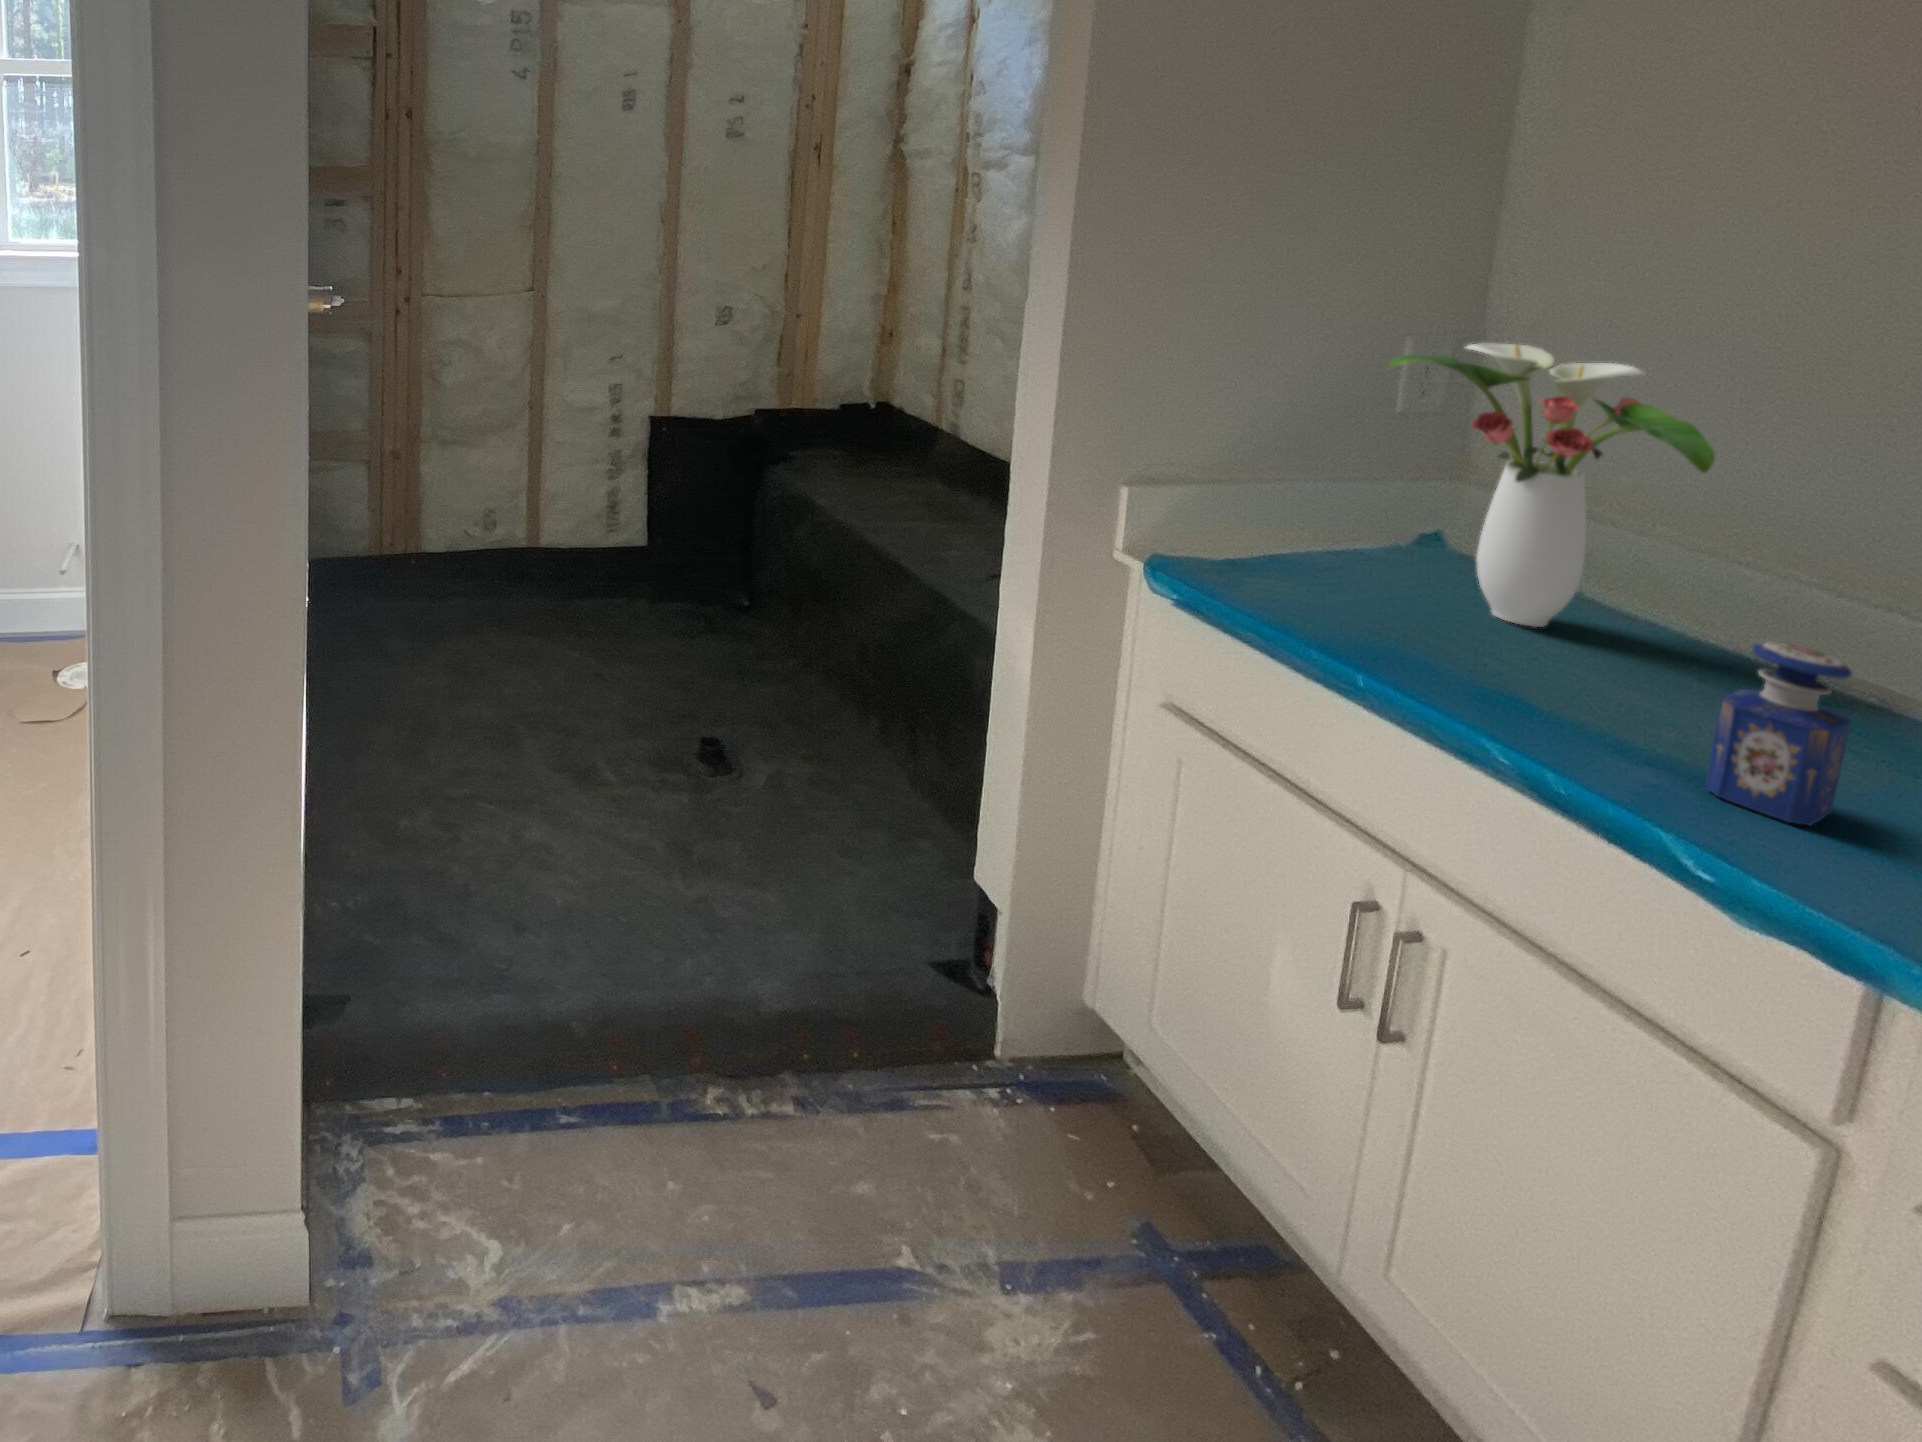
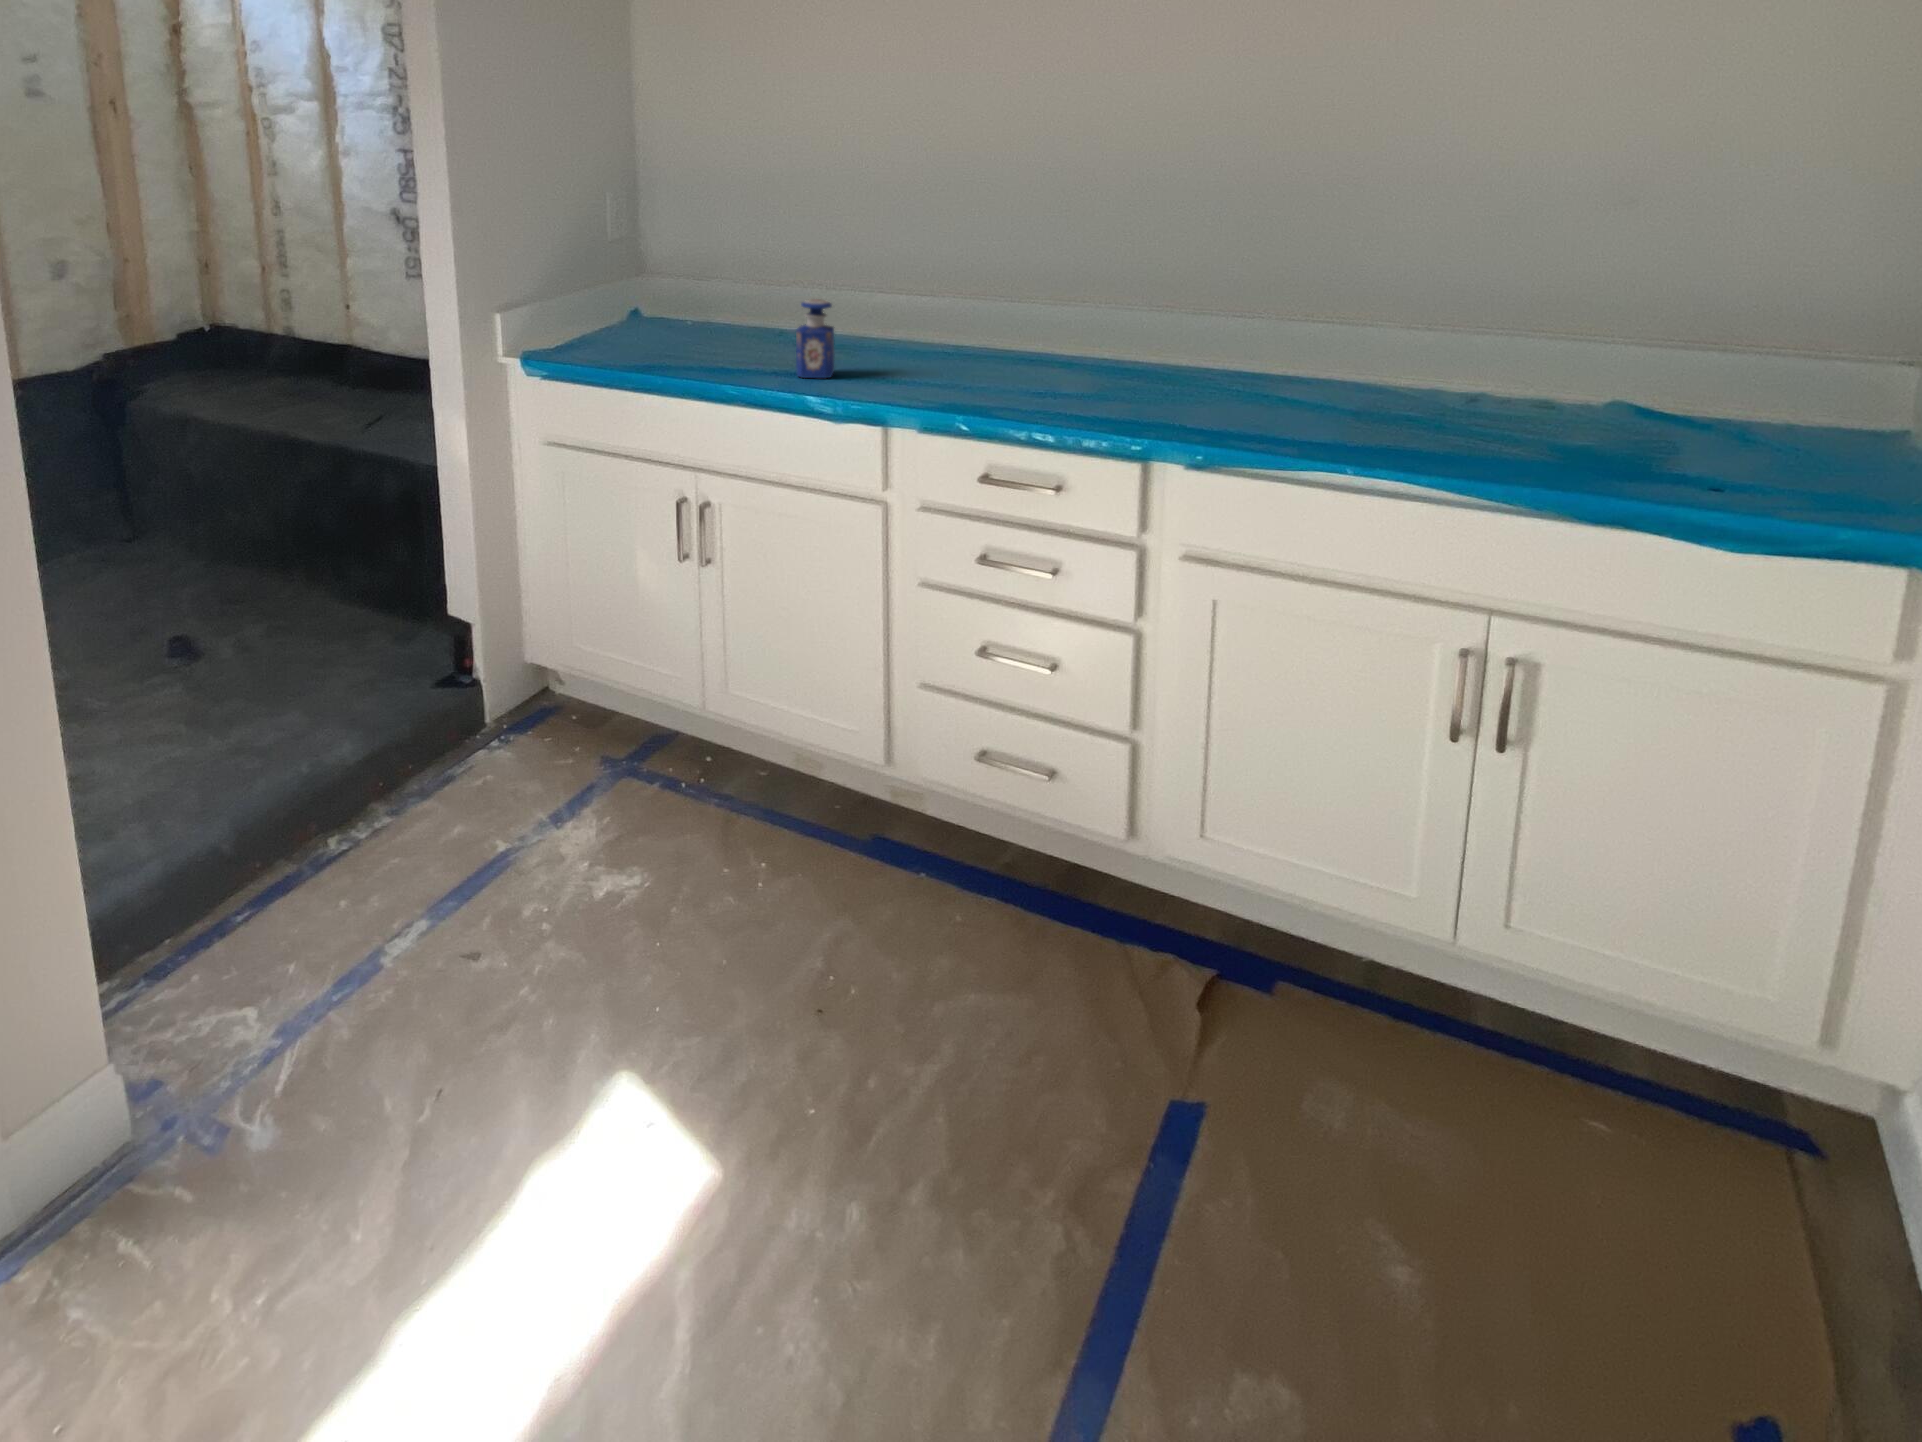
flower arrangement: present [1390,343,1715,627] -> none [623,184,761,338]

